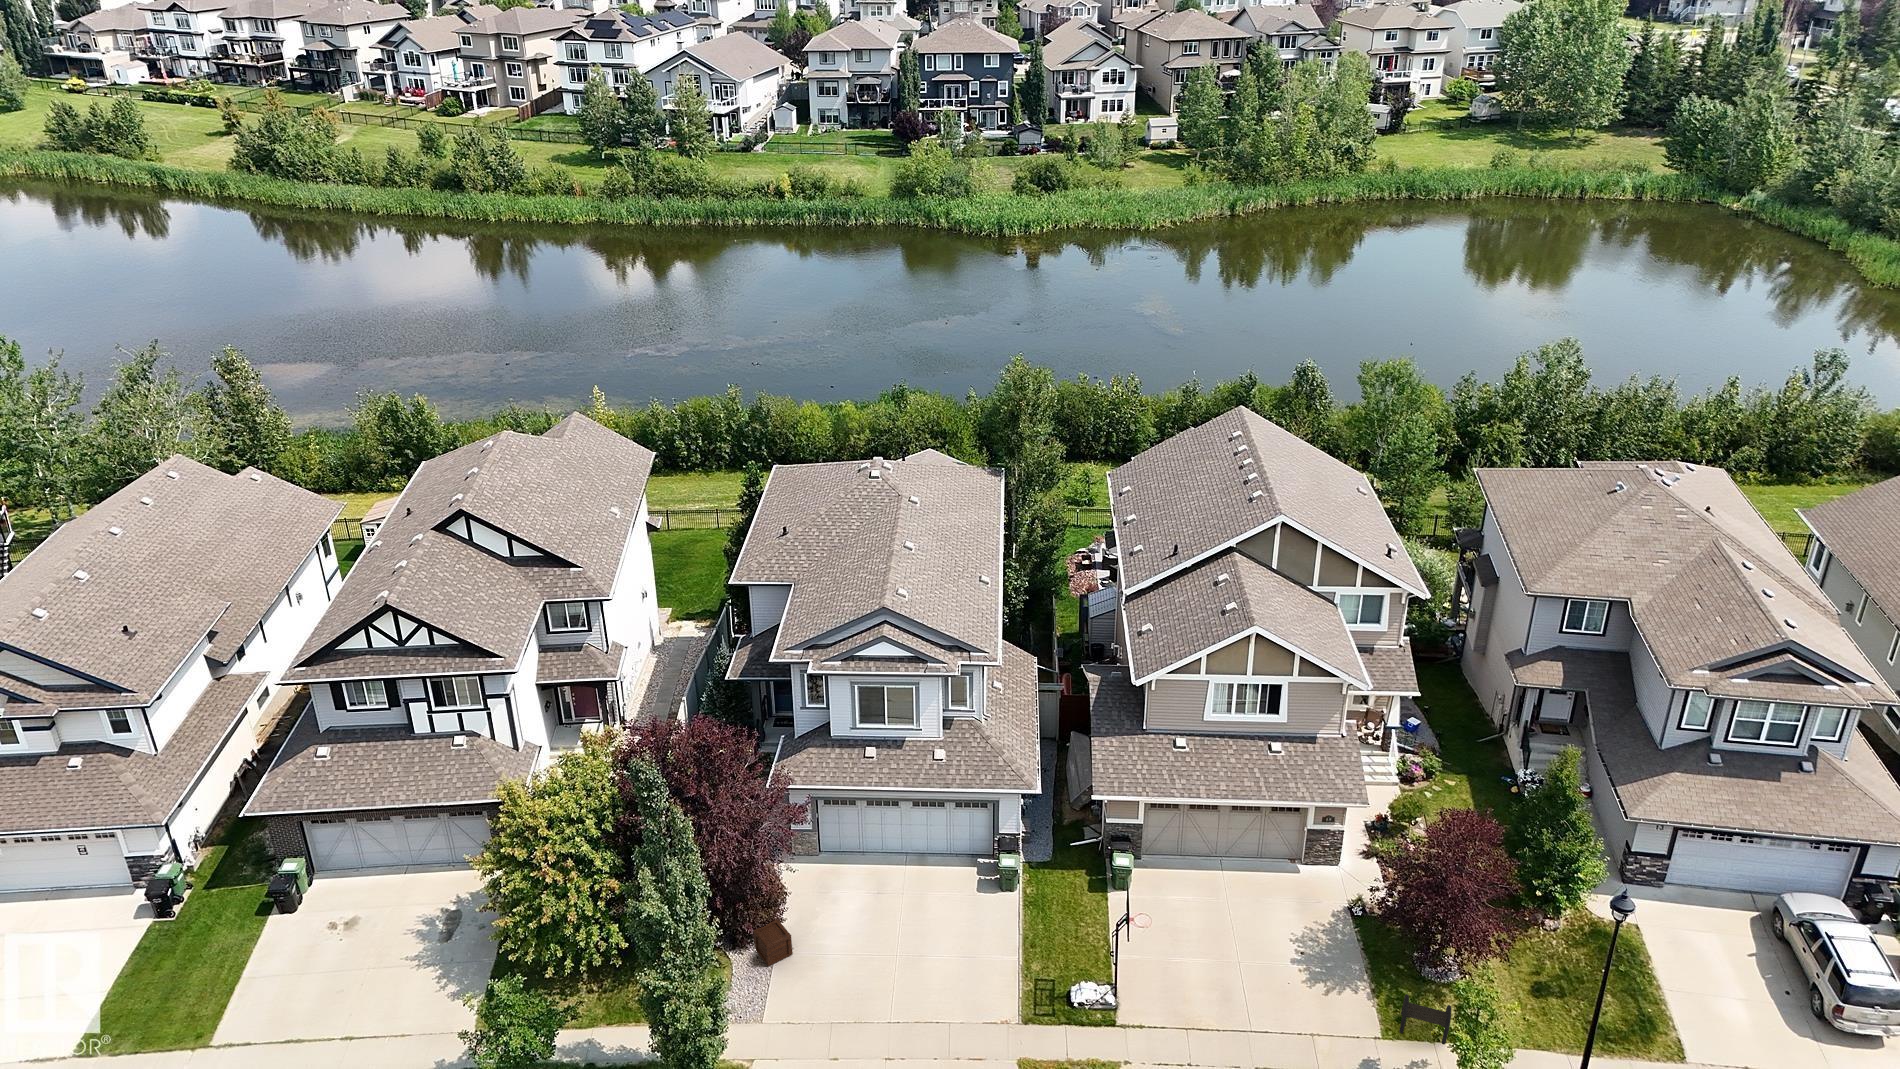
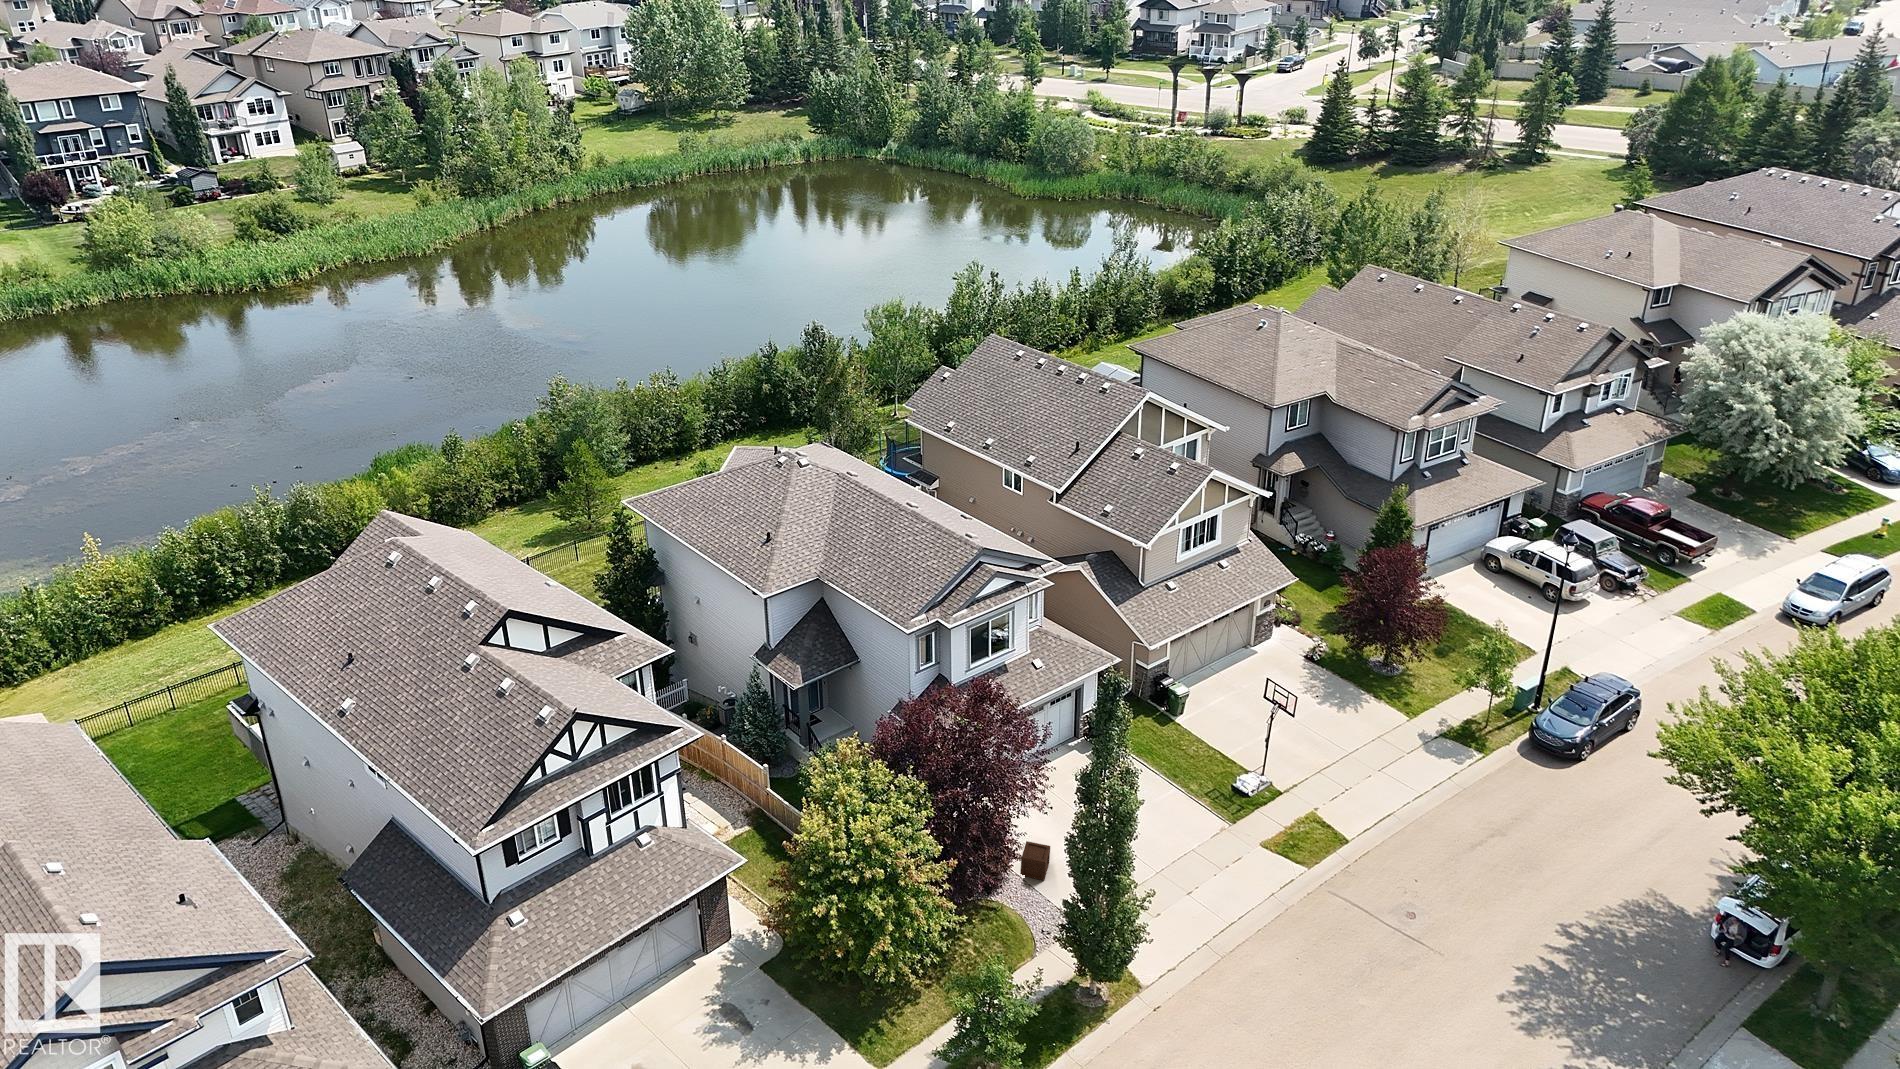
bench: present [1399,994,1451,1045] -> none [1402,679,1442,710]

